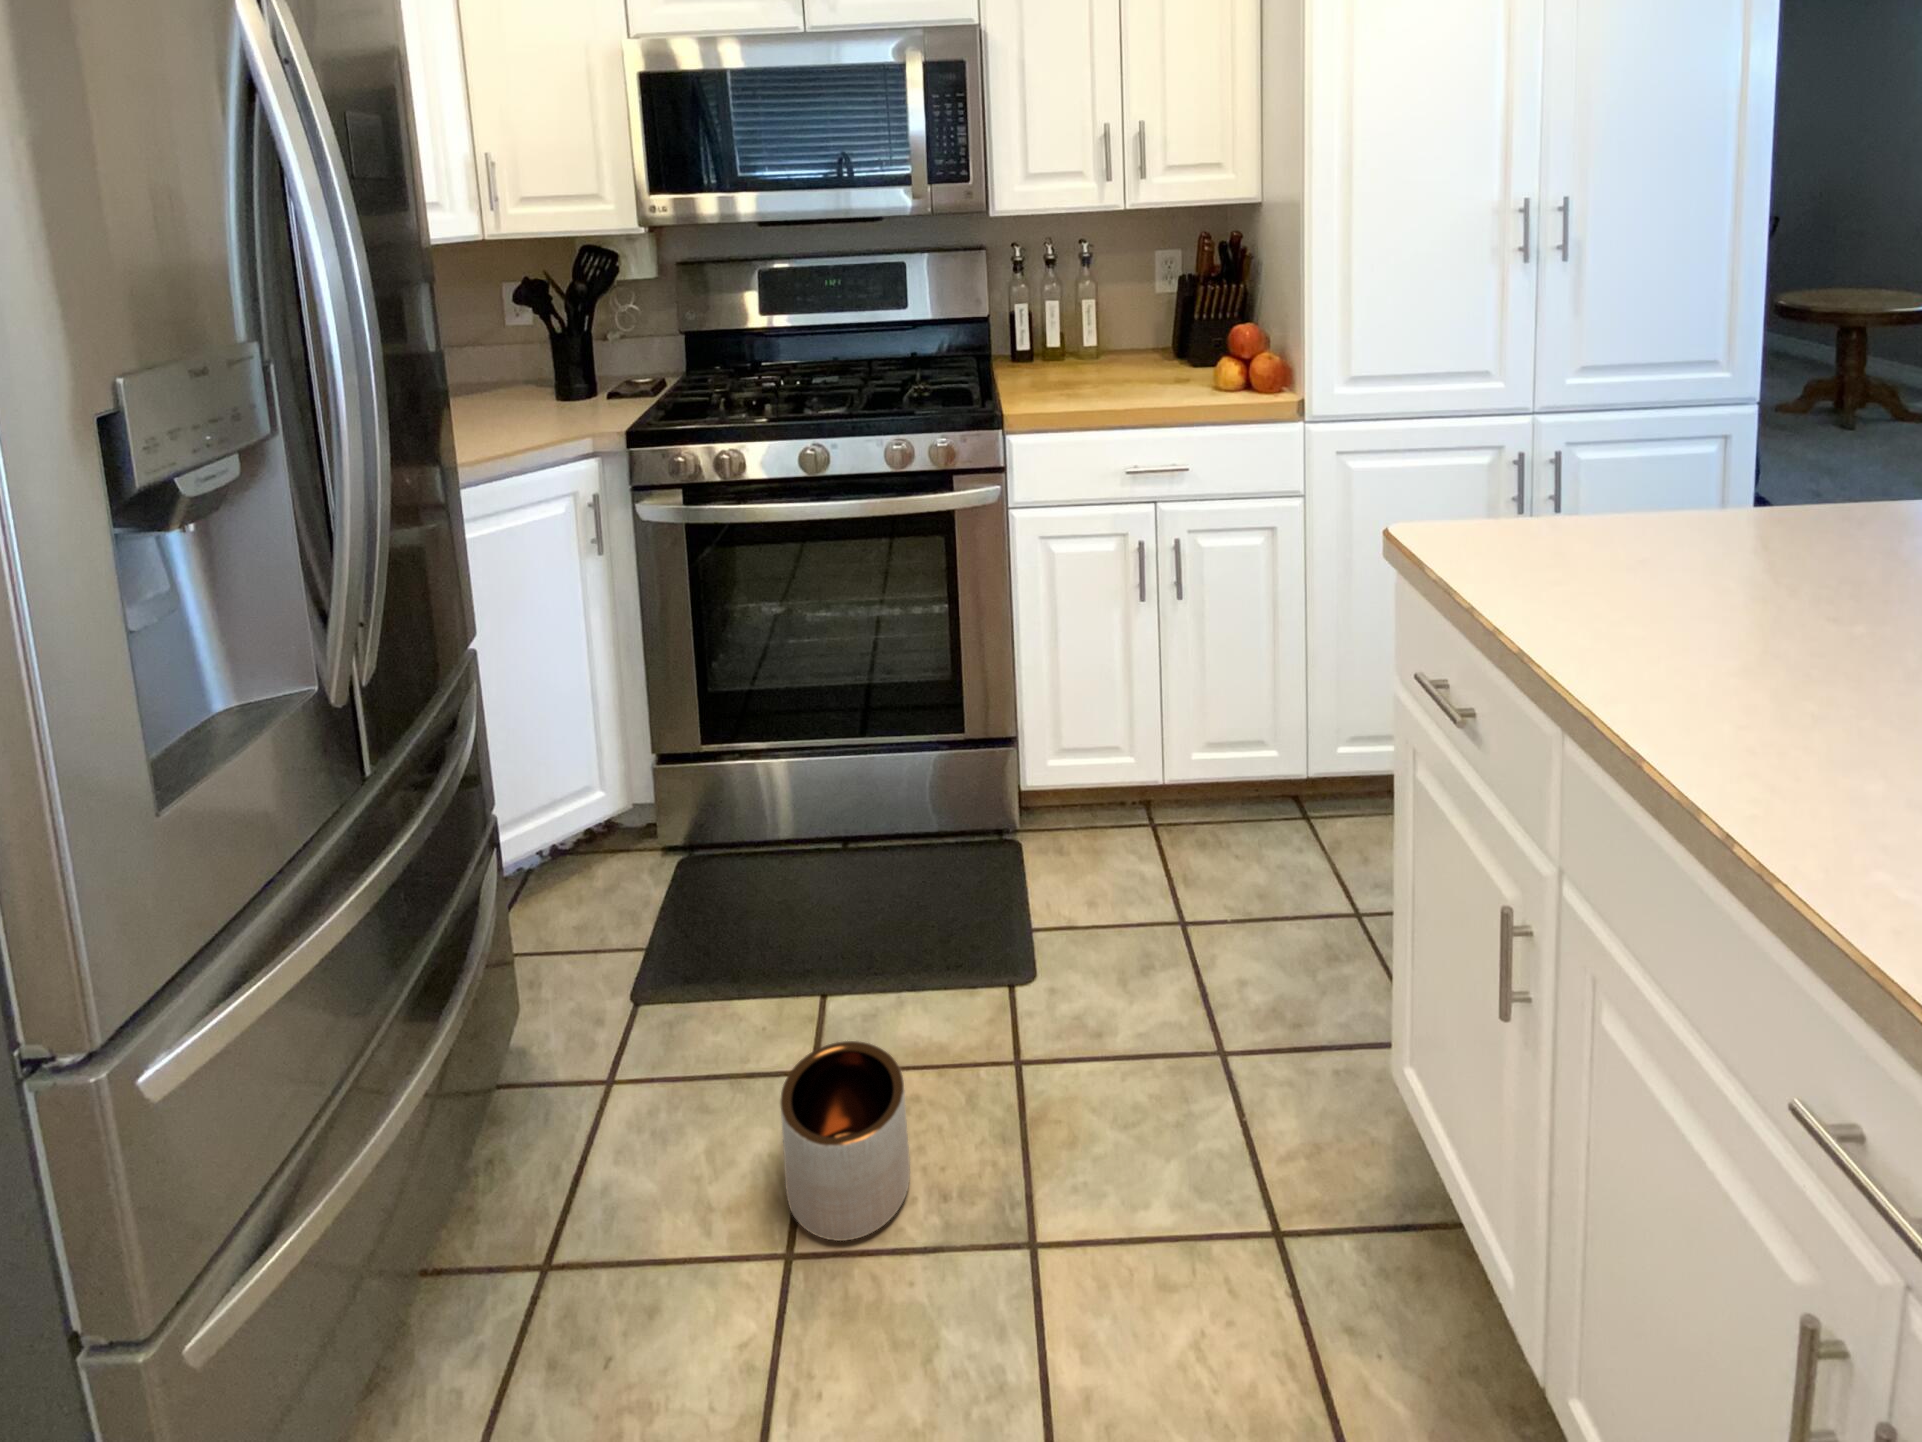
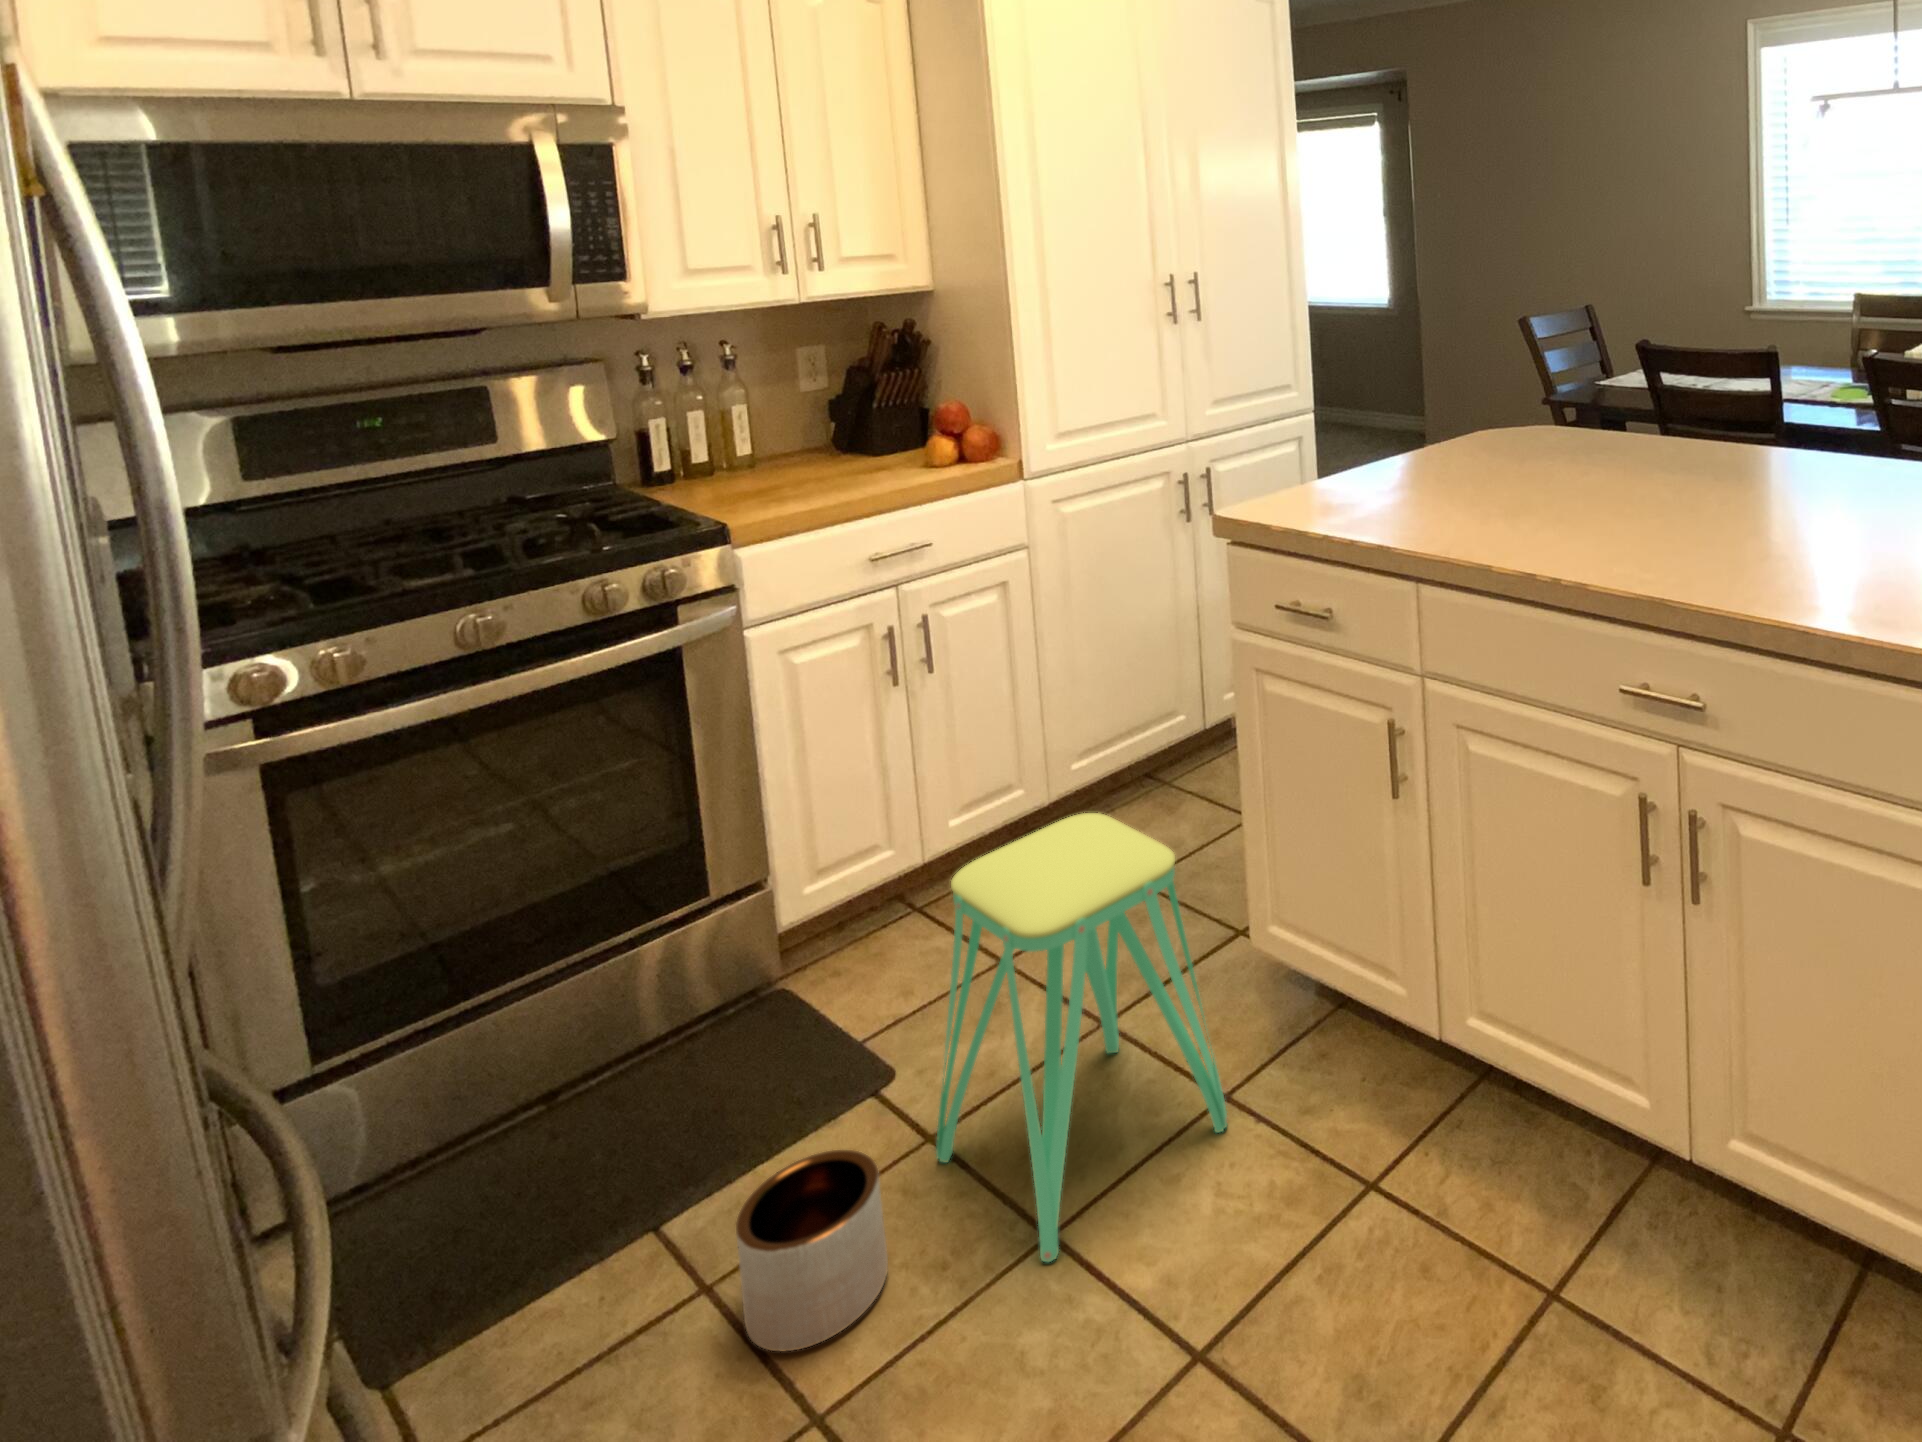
stool: none [1003,838,1280,1346] -> present [936,813,1228,1262]

